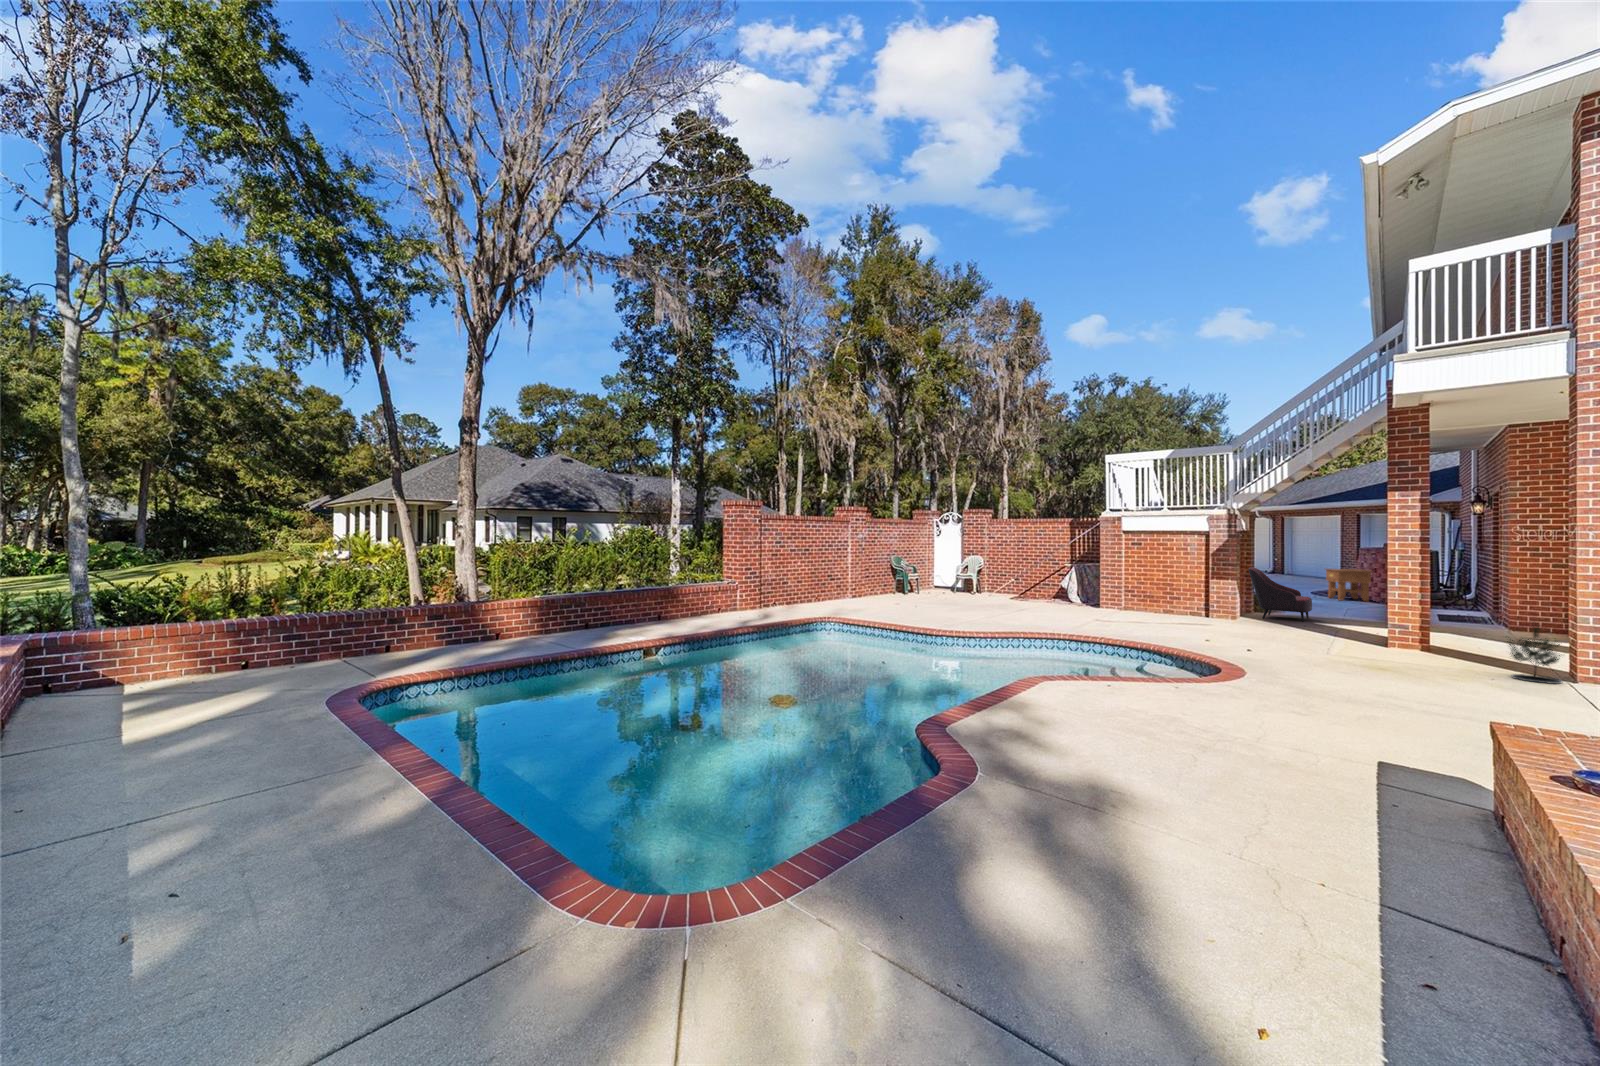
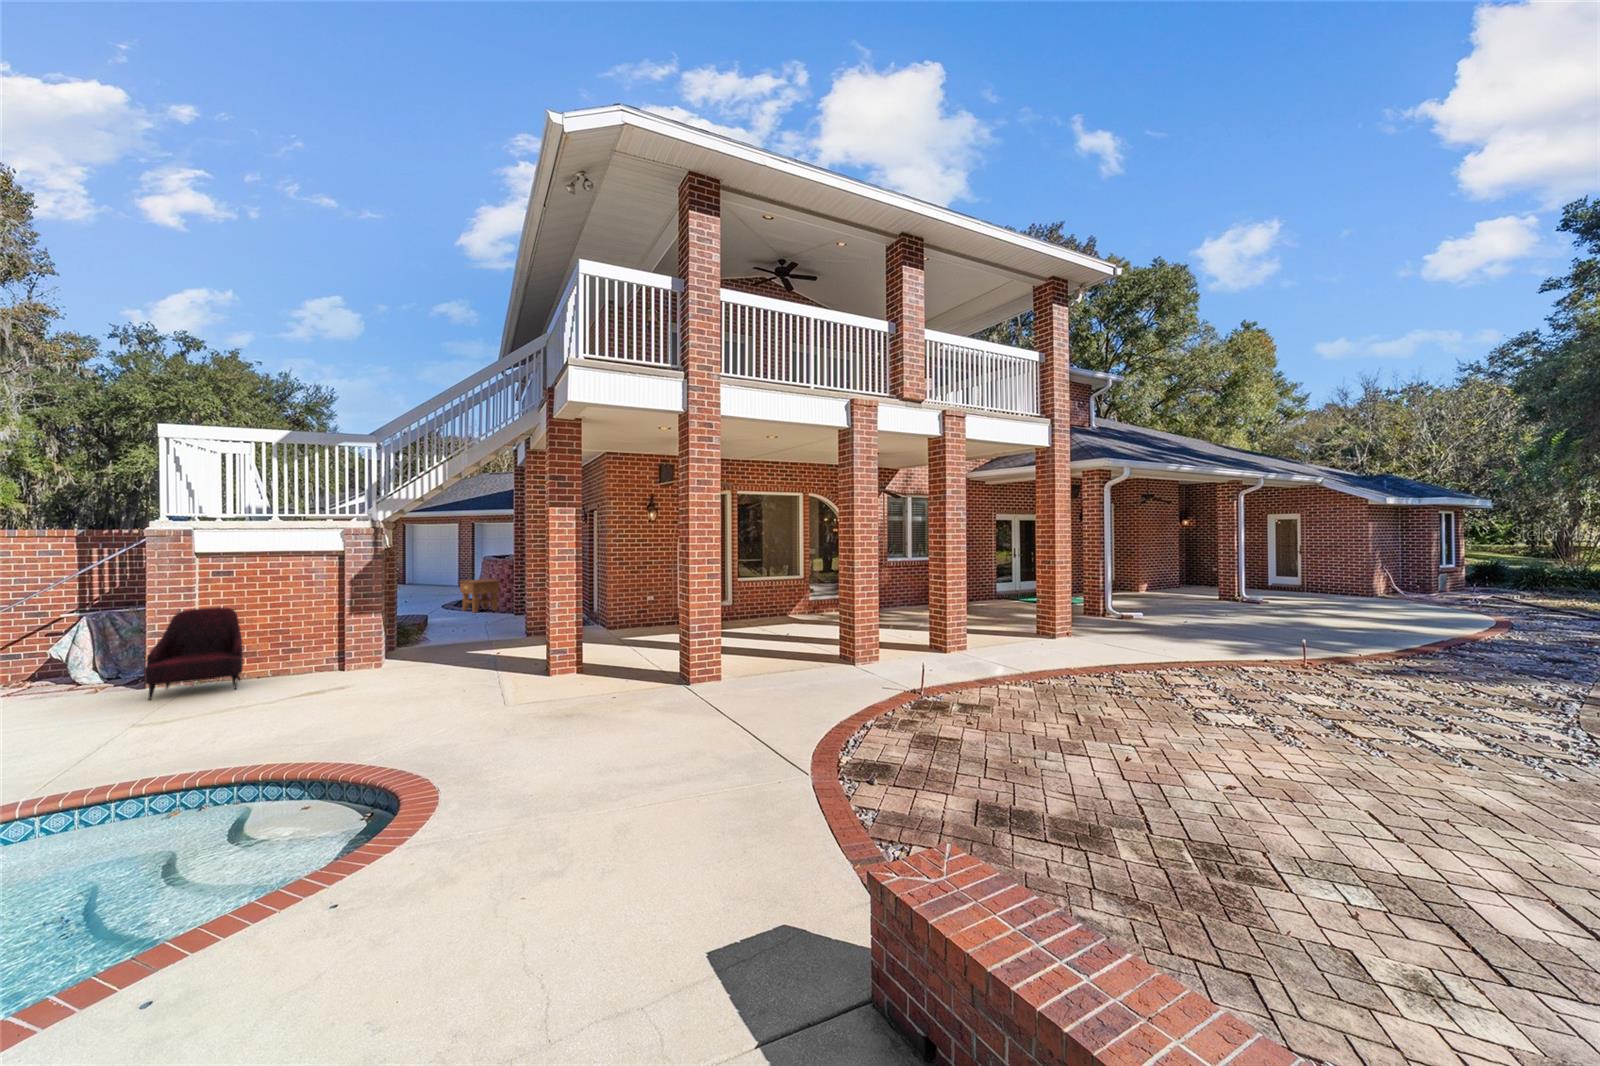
armchair: present [1248,567,1312,622] -> present [144,607,243,700]
potted tree: present [1507,626,1562,684] -> none [652,633,690,692]

